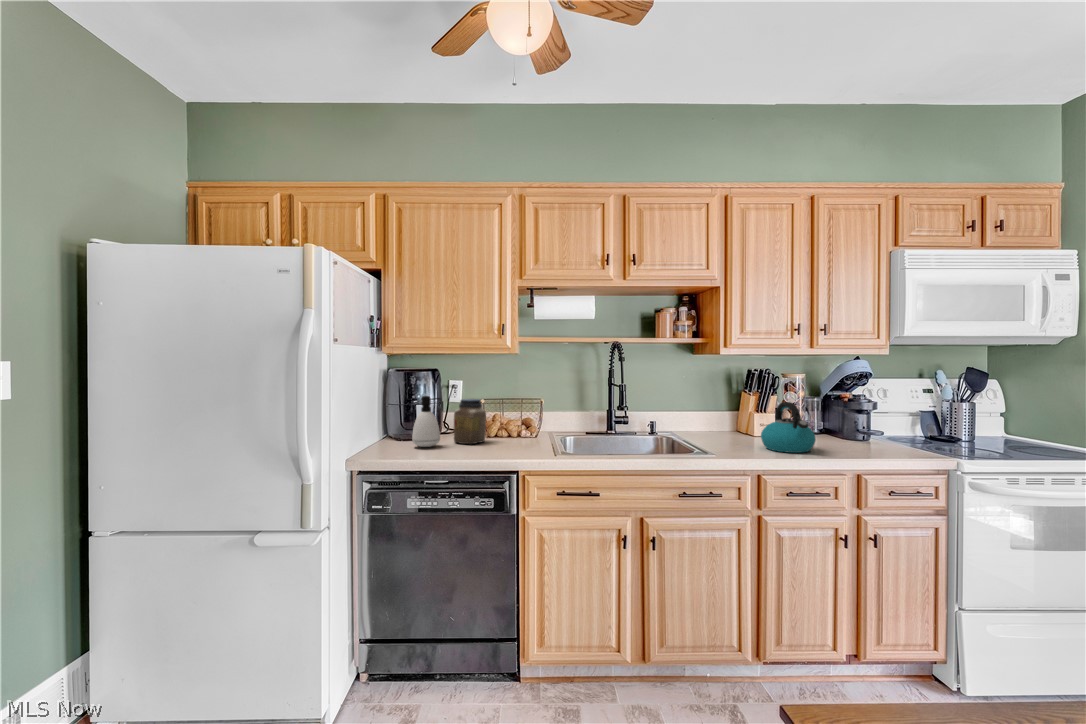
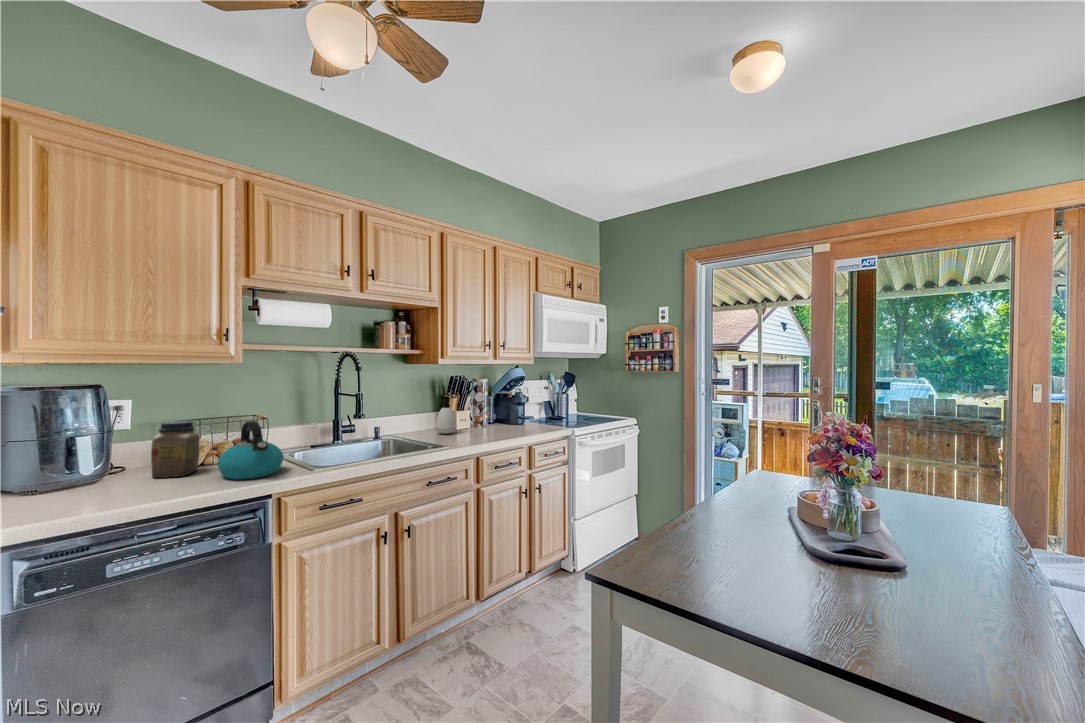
soap dispenser: present [412,396,440,447] -> present [436,396,456,434]
kettle: present [761,402,816,453] -> present [218,421,284,480]

